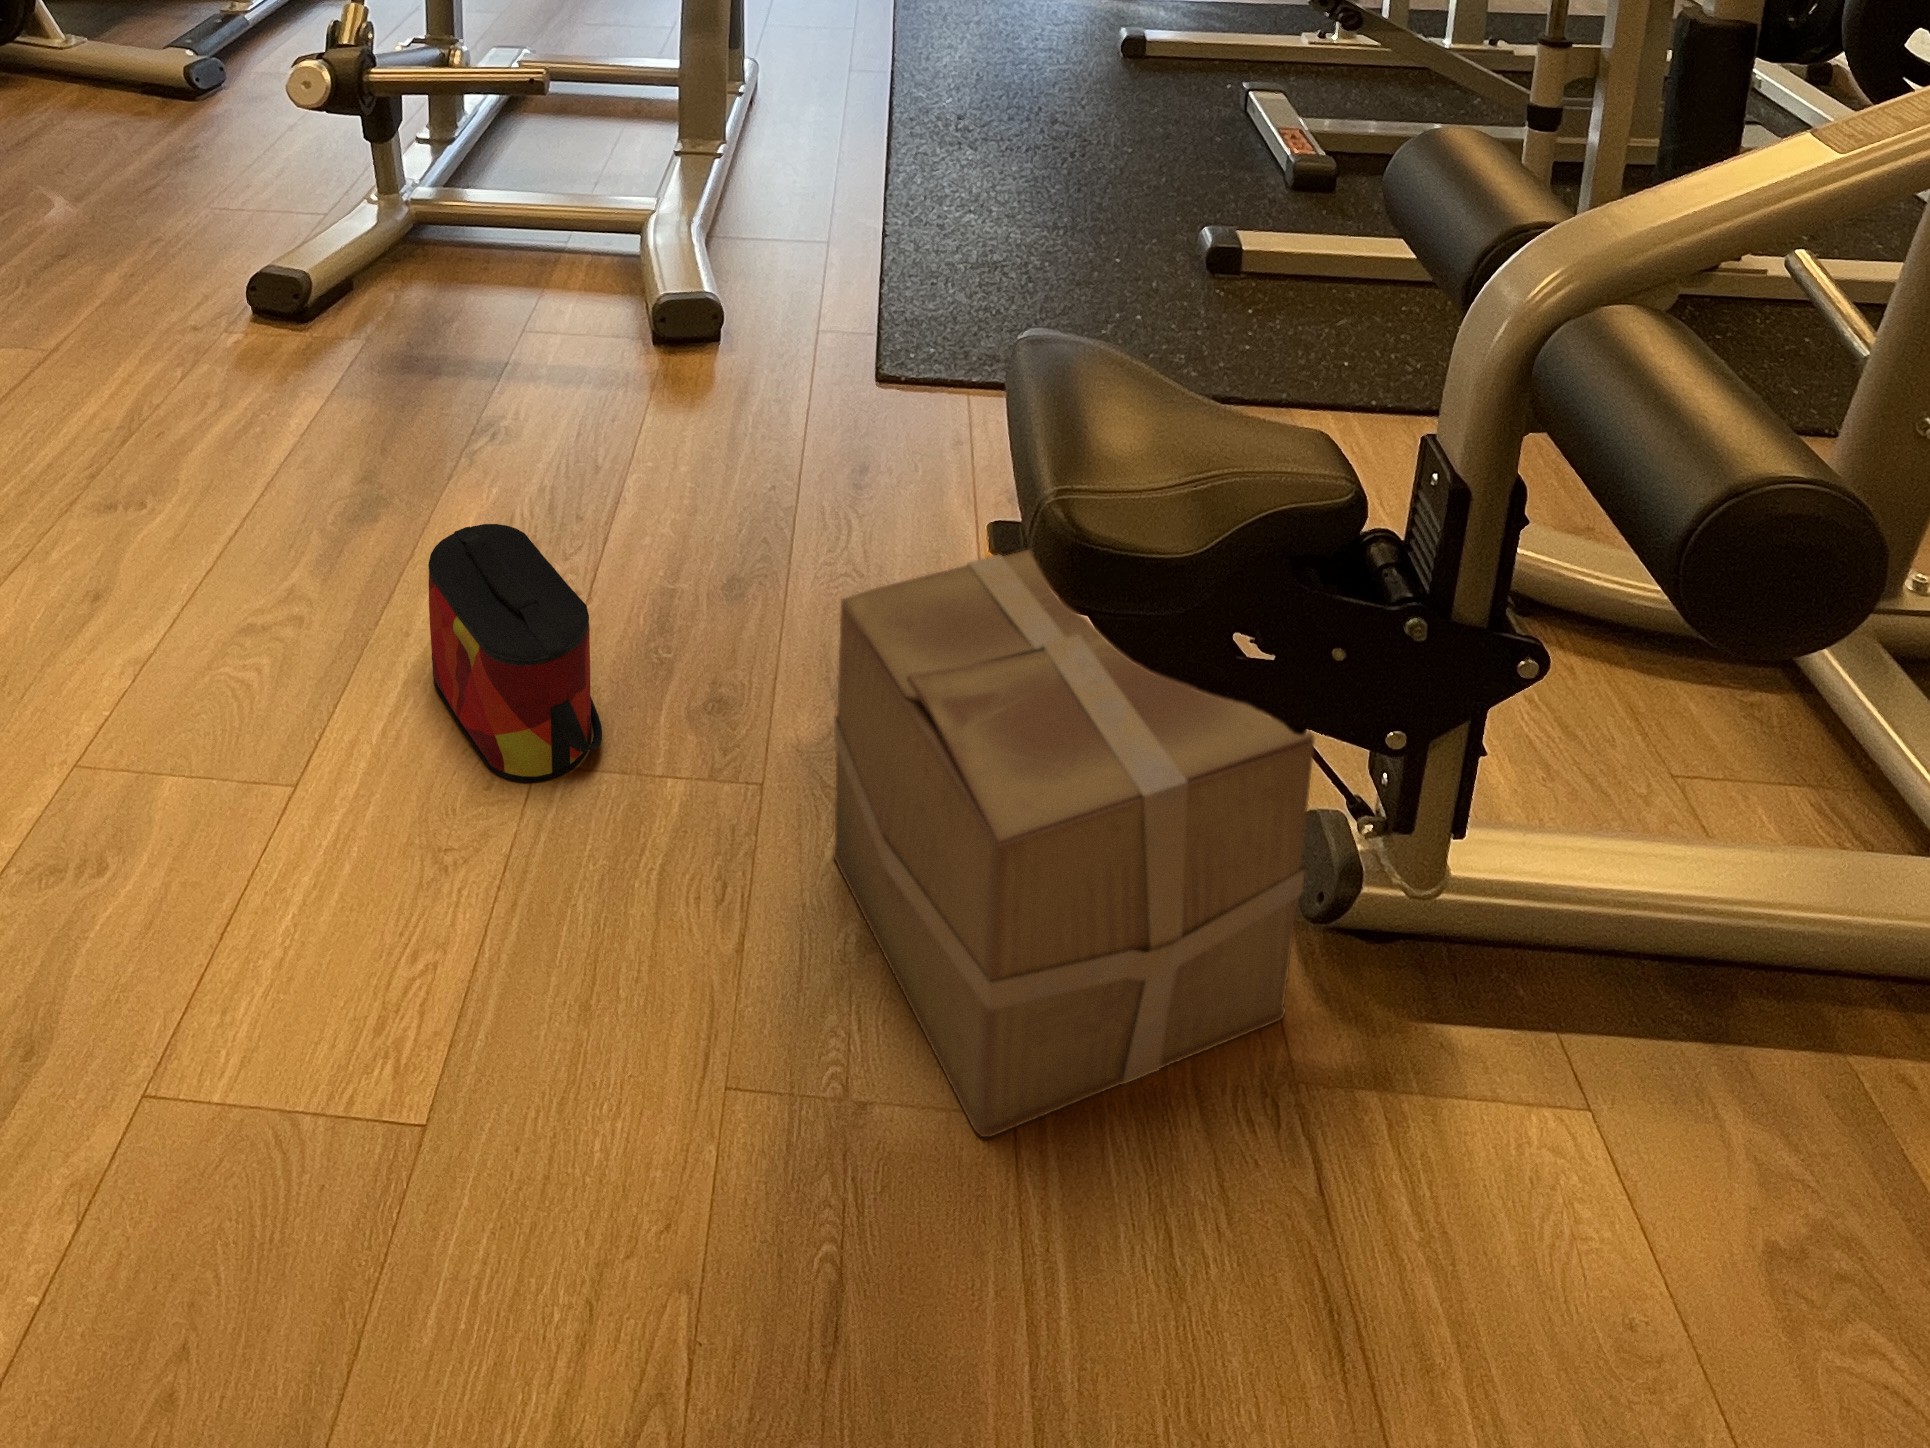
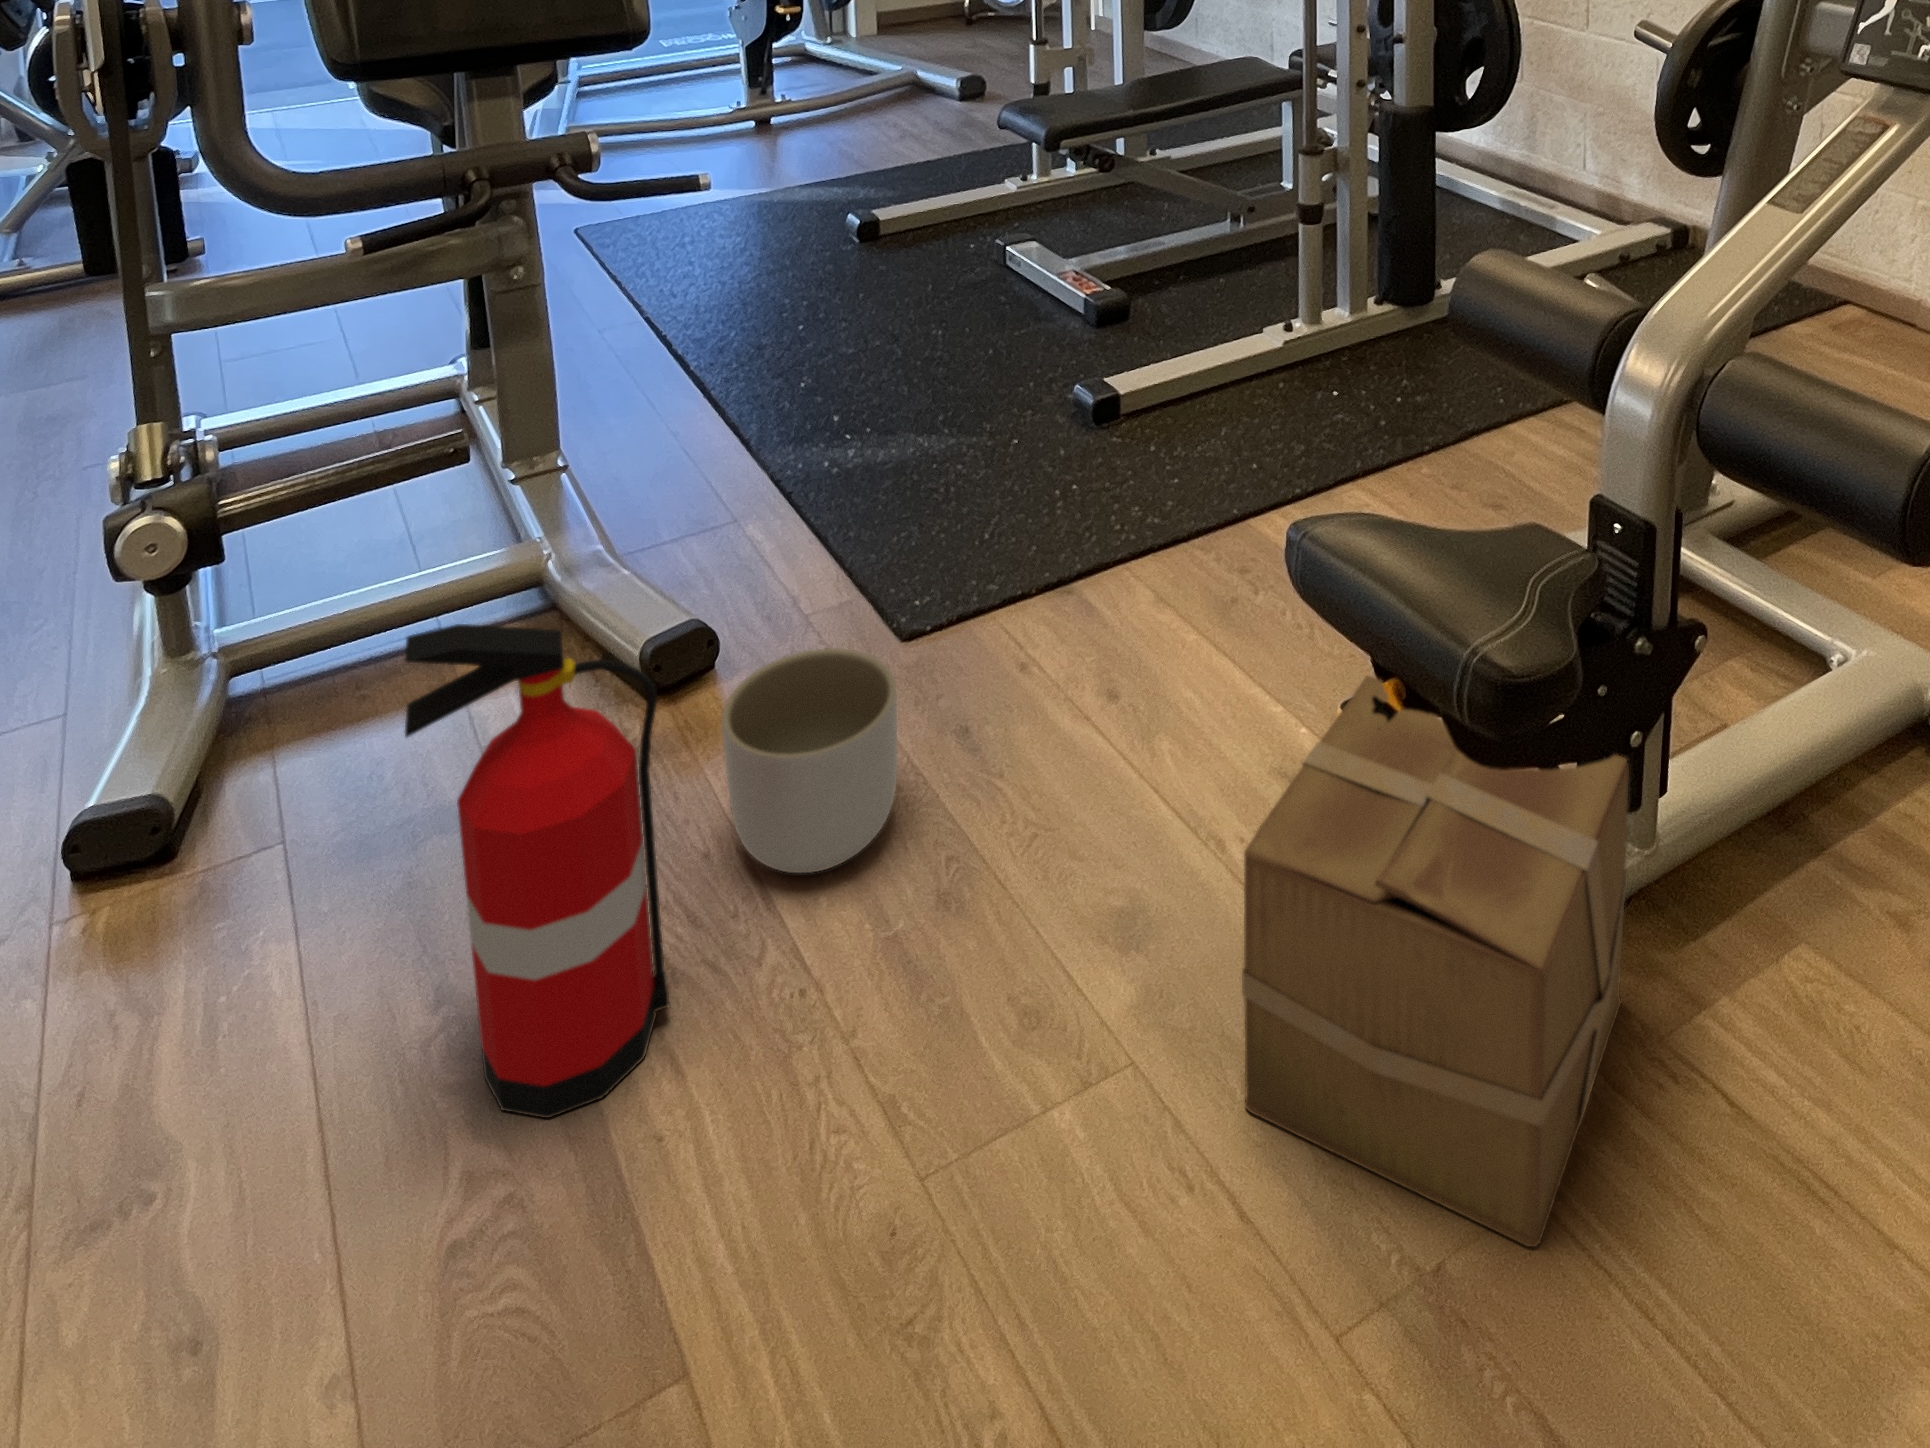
fire extinguisher: none [338,157,520,565] -> present [405,624,669,1118]
planter: none [625,319,776,503] -> present [722,648,898,873]
bag: present [428,524,602,782] -> none [687,984,976,1268]

